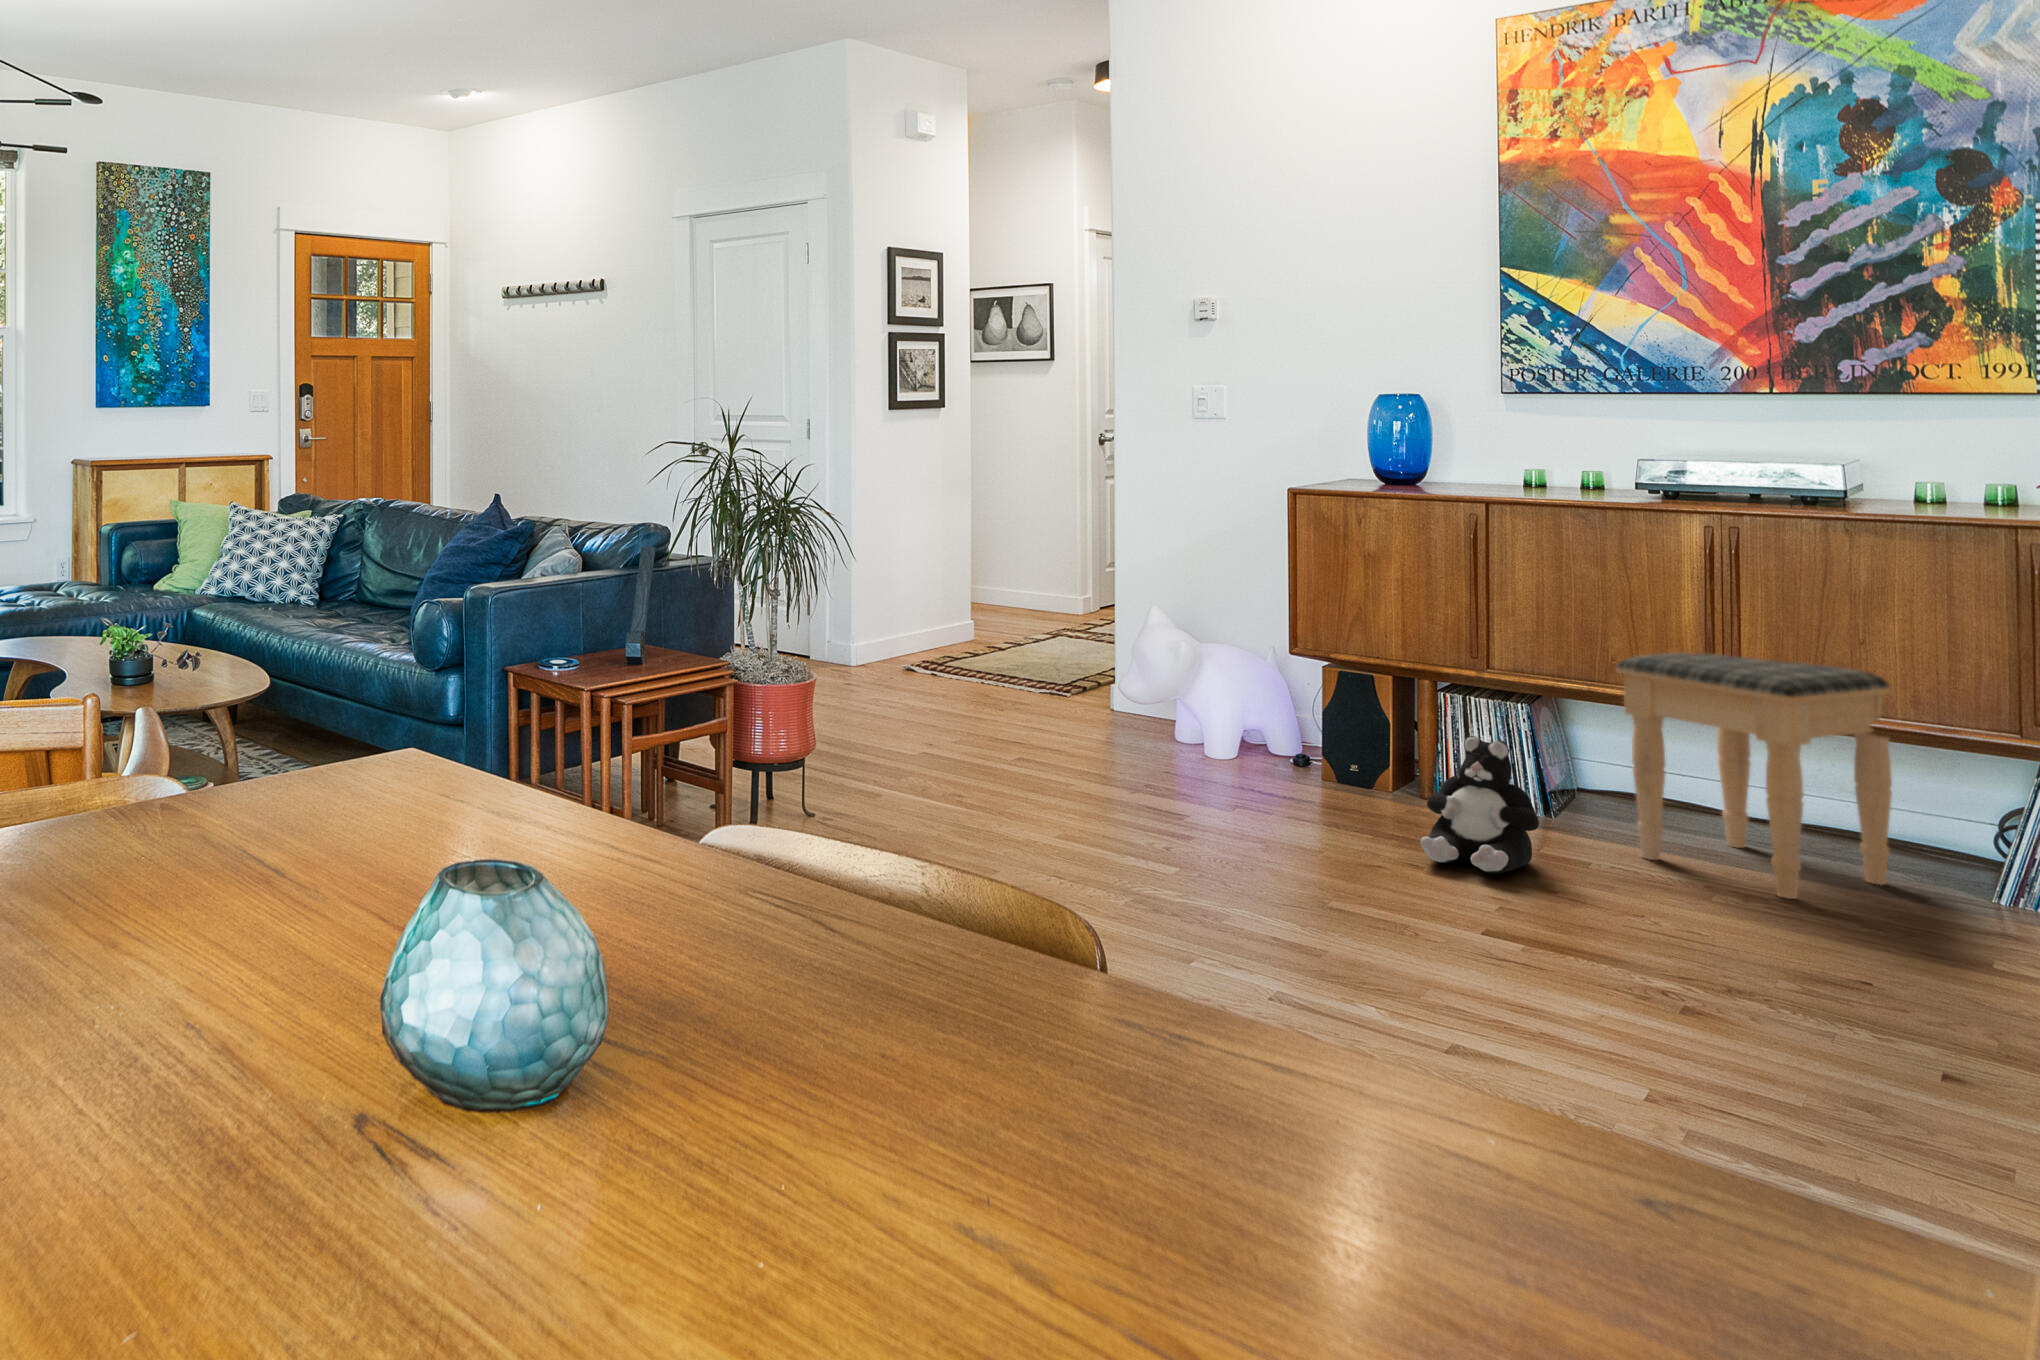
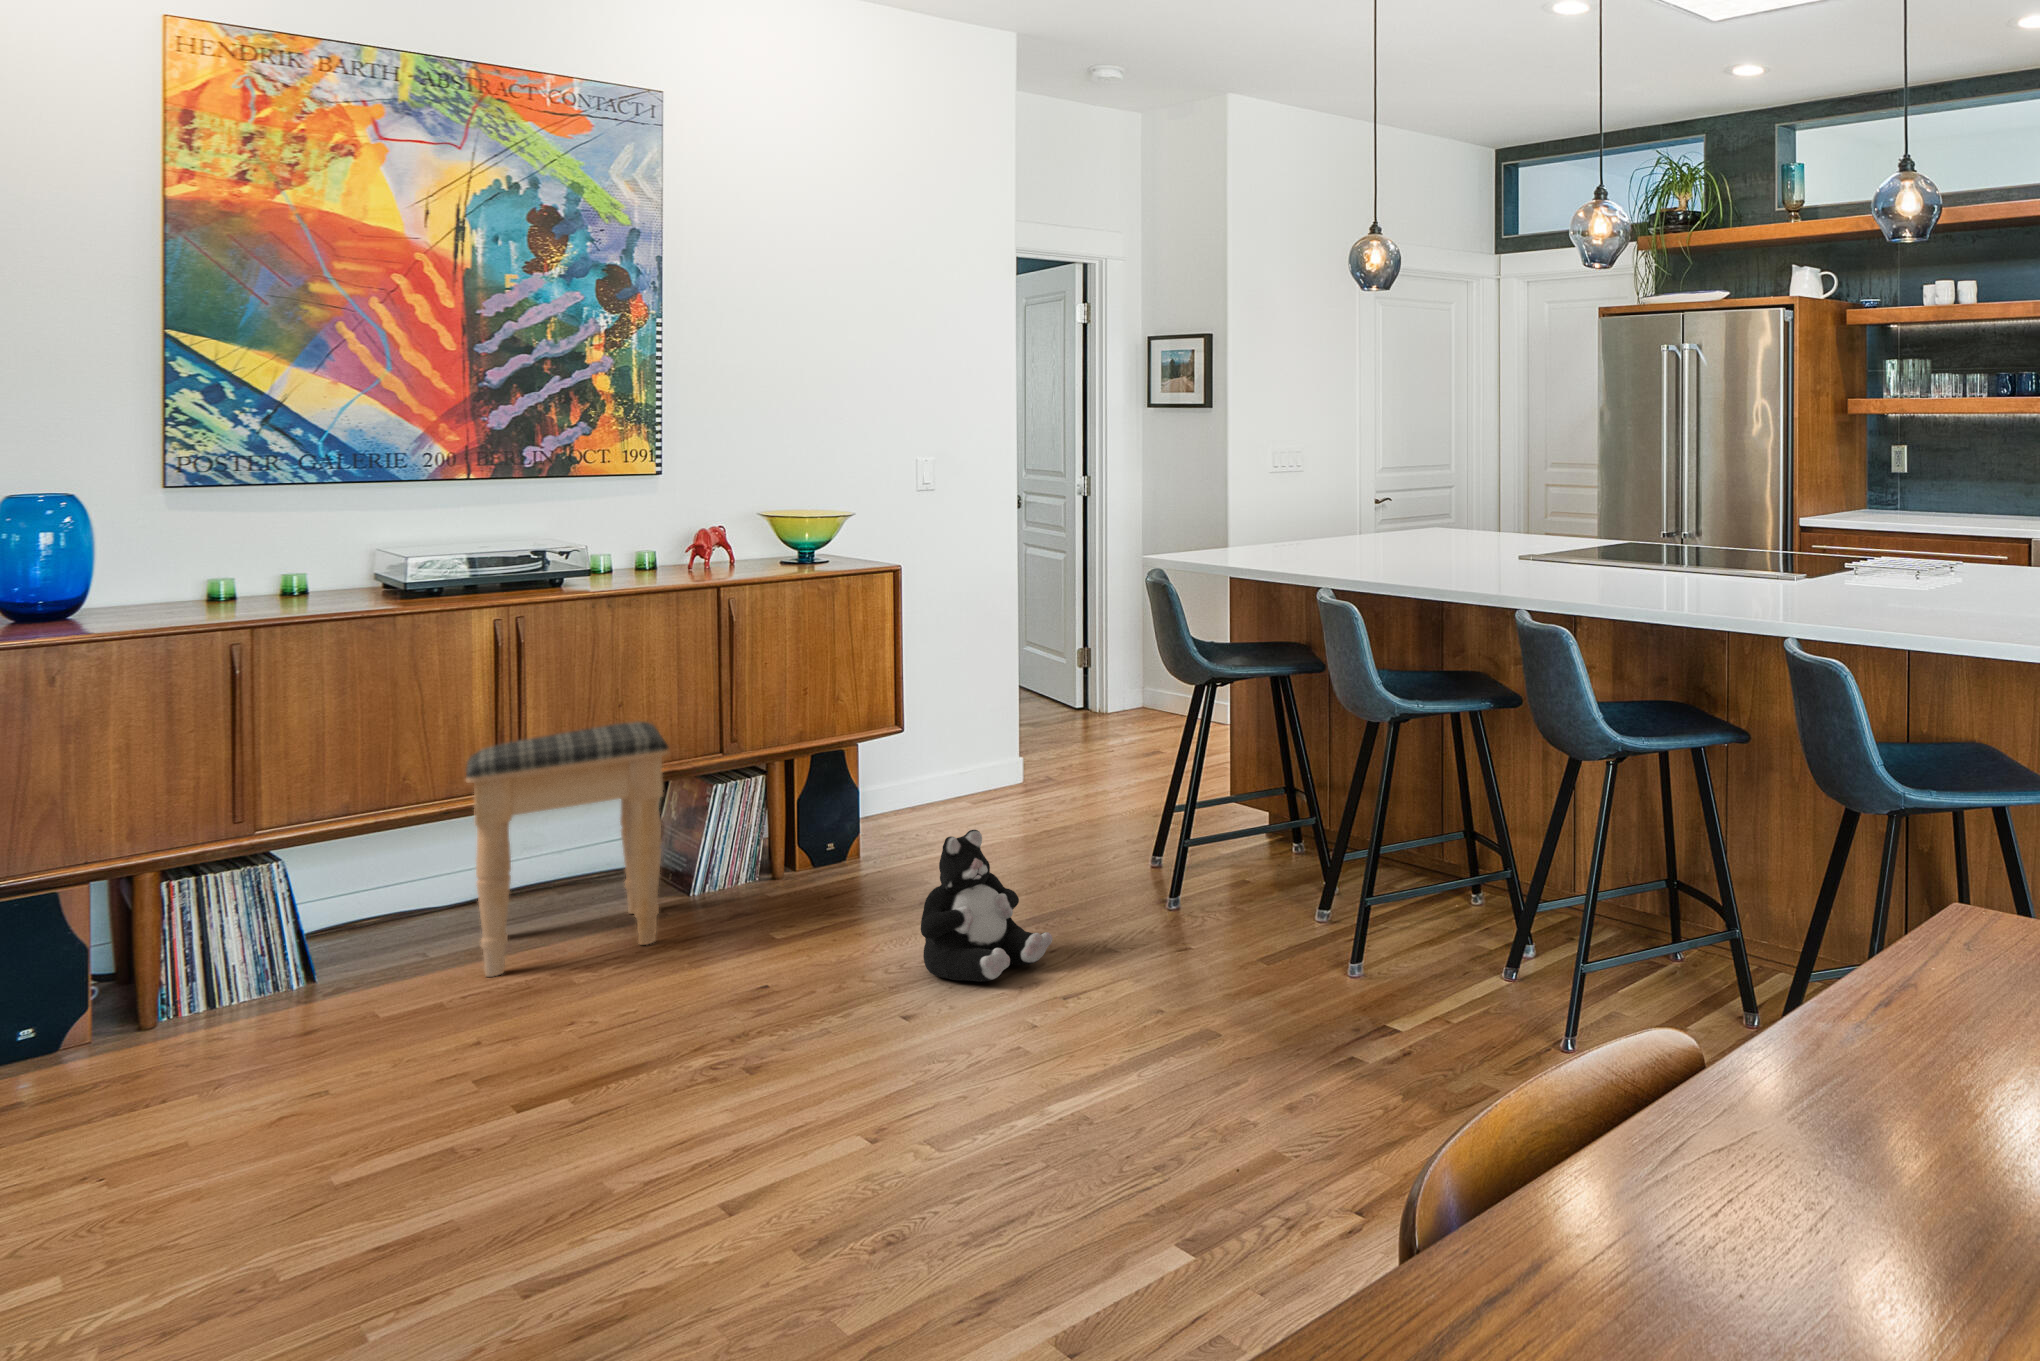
plush toy: present [1420,736,1539,874] -> present [921,830,1052,982]

